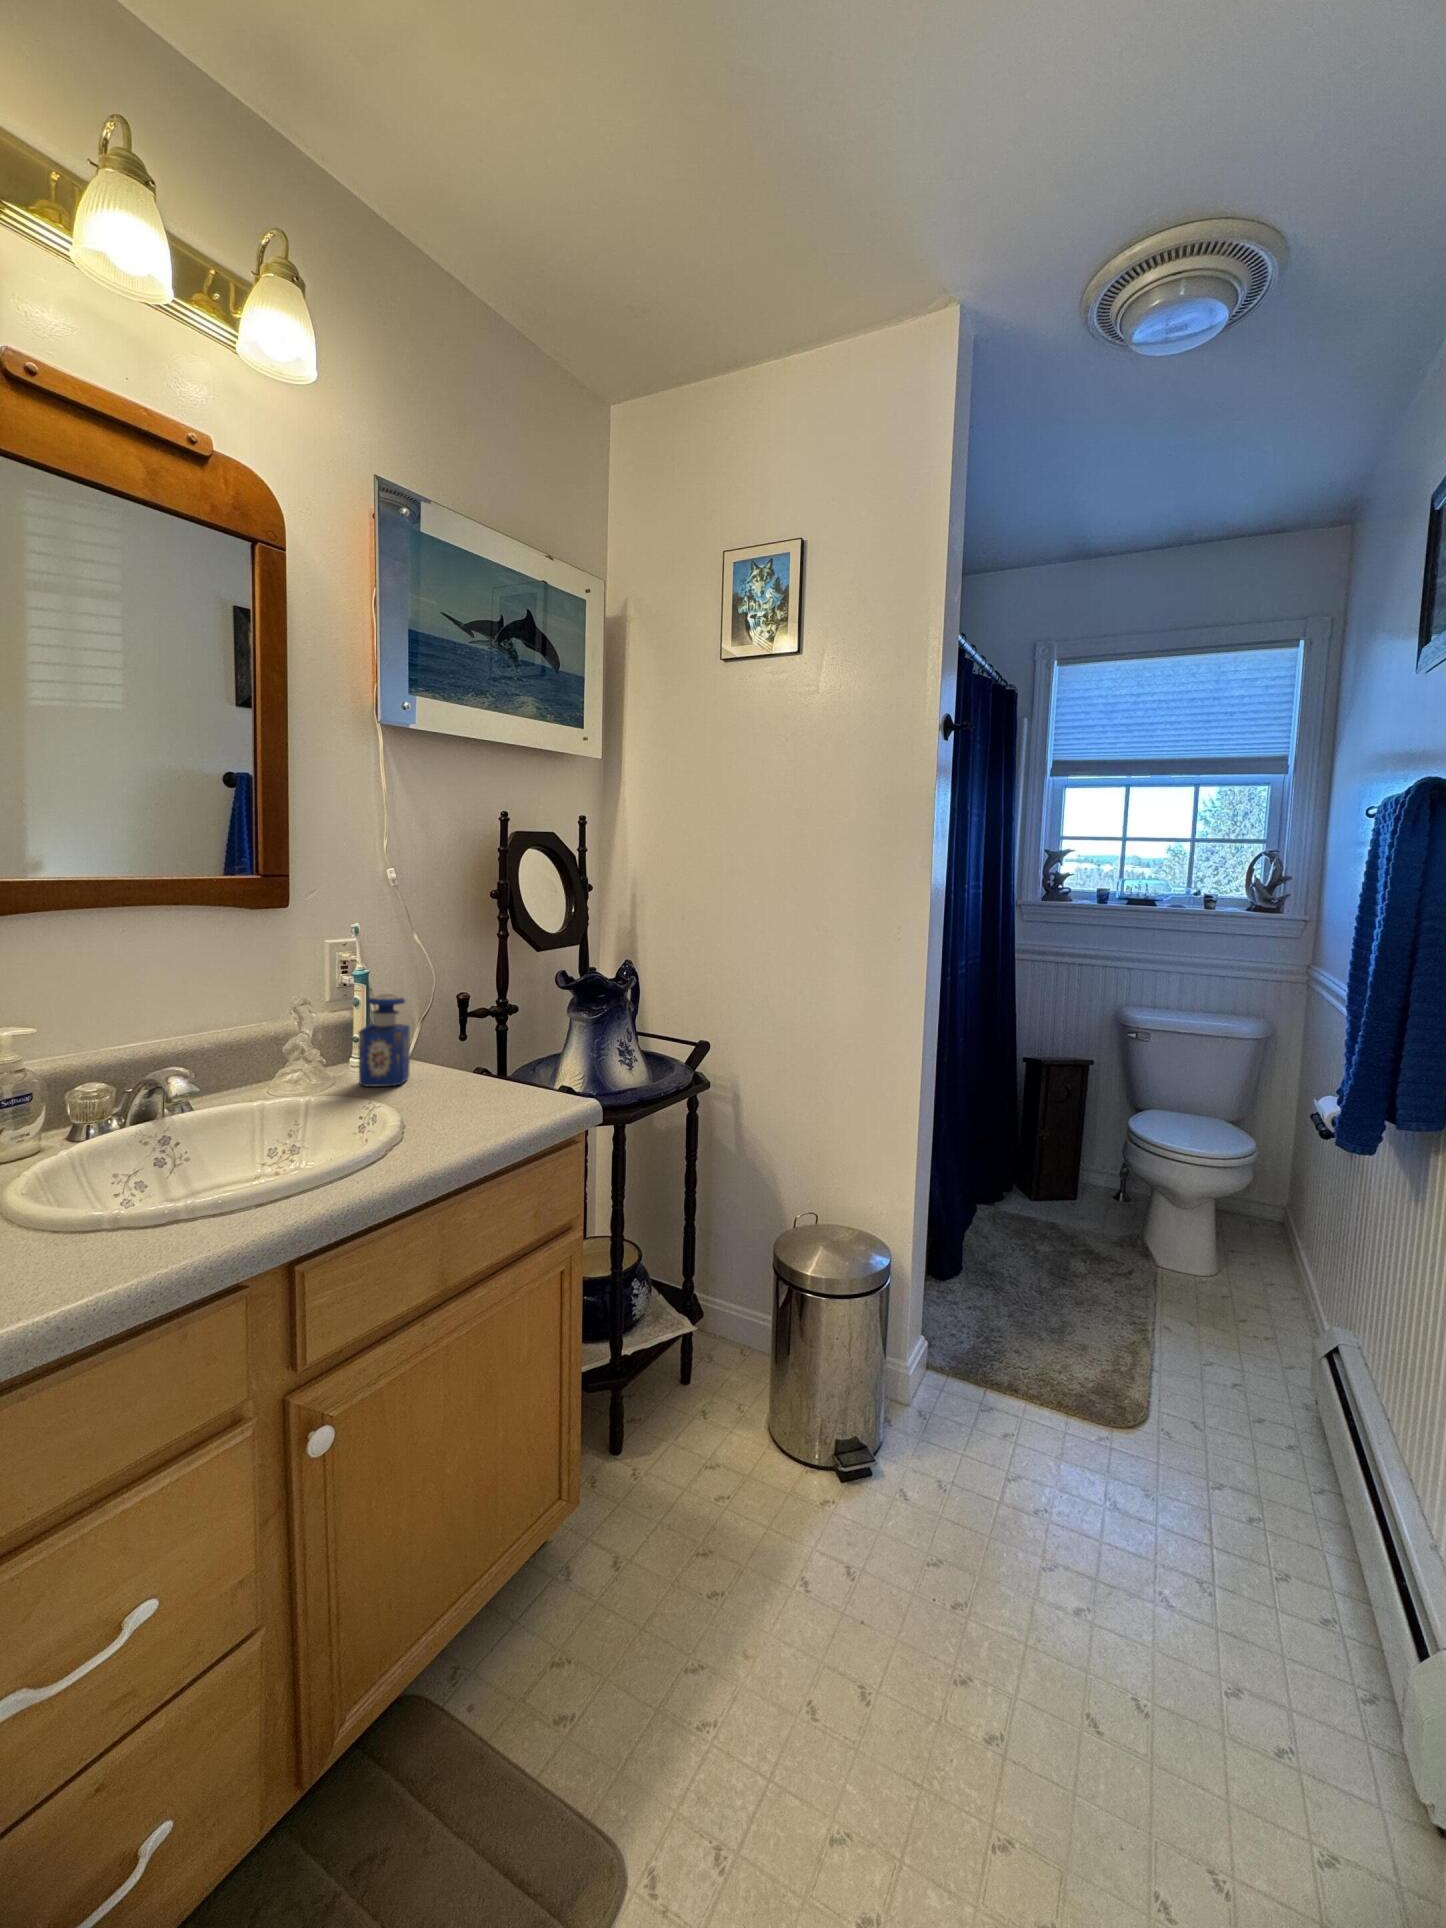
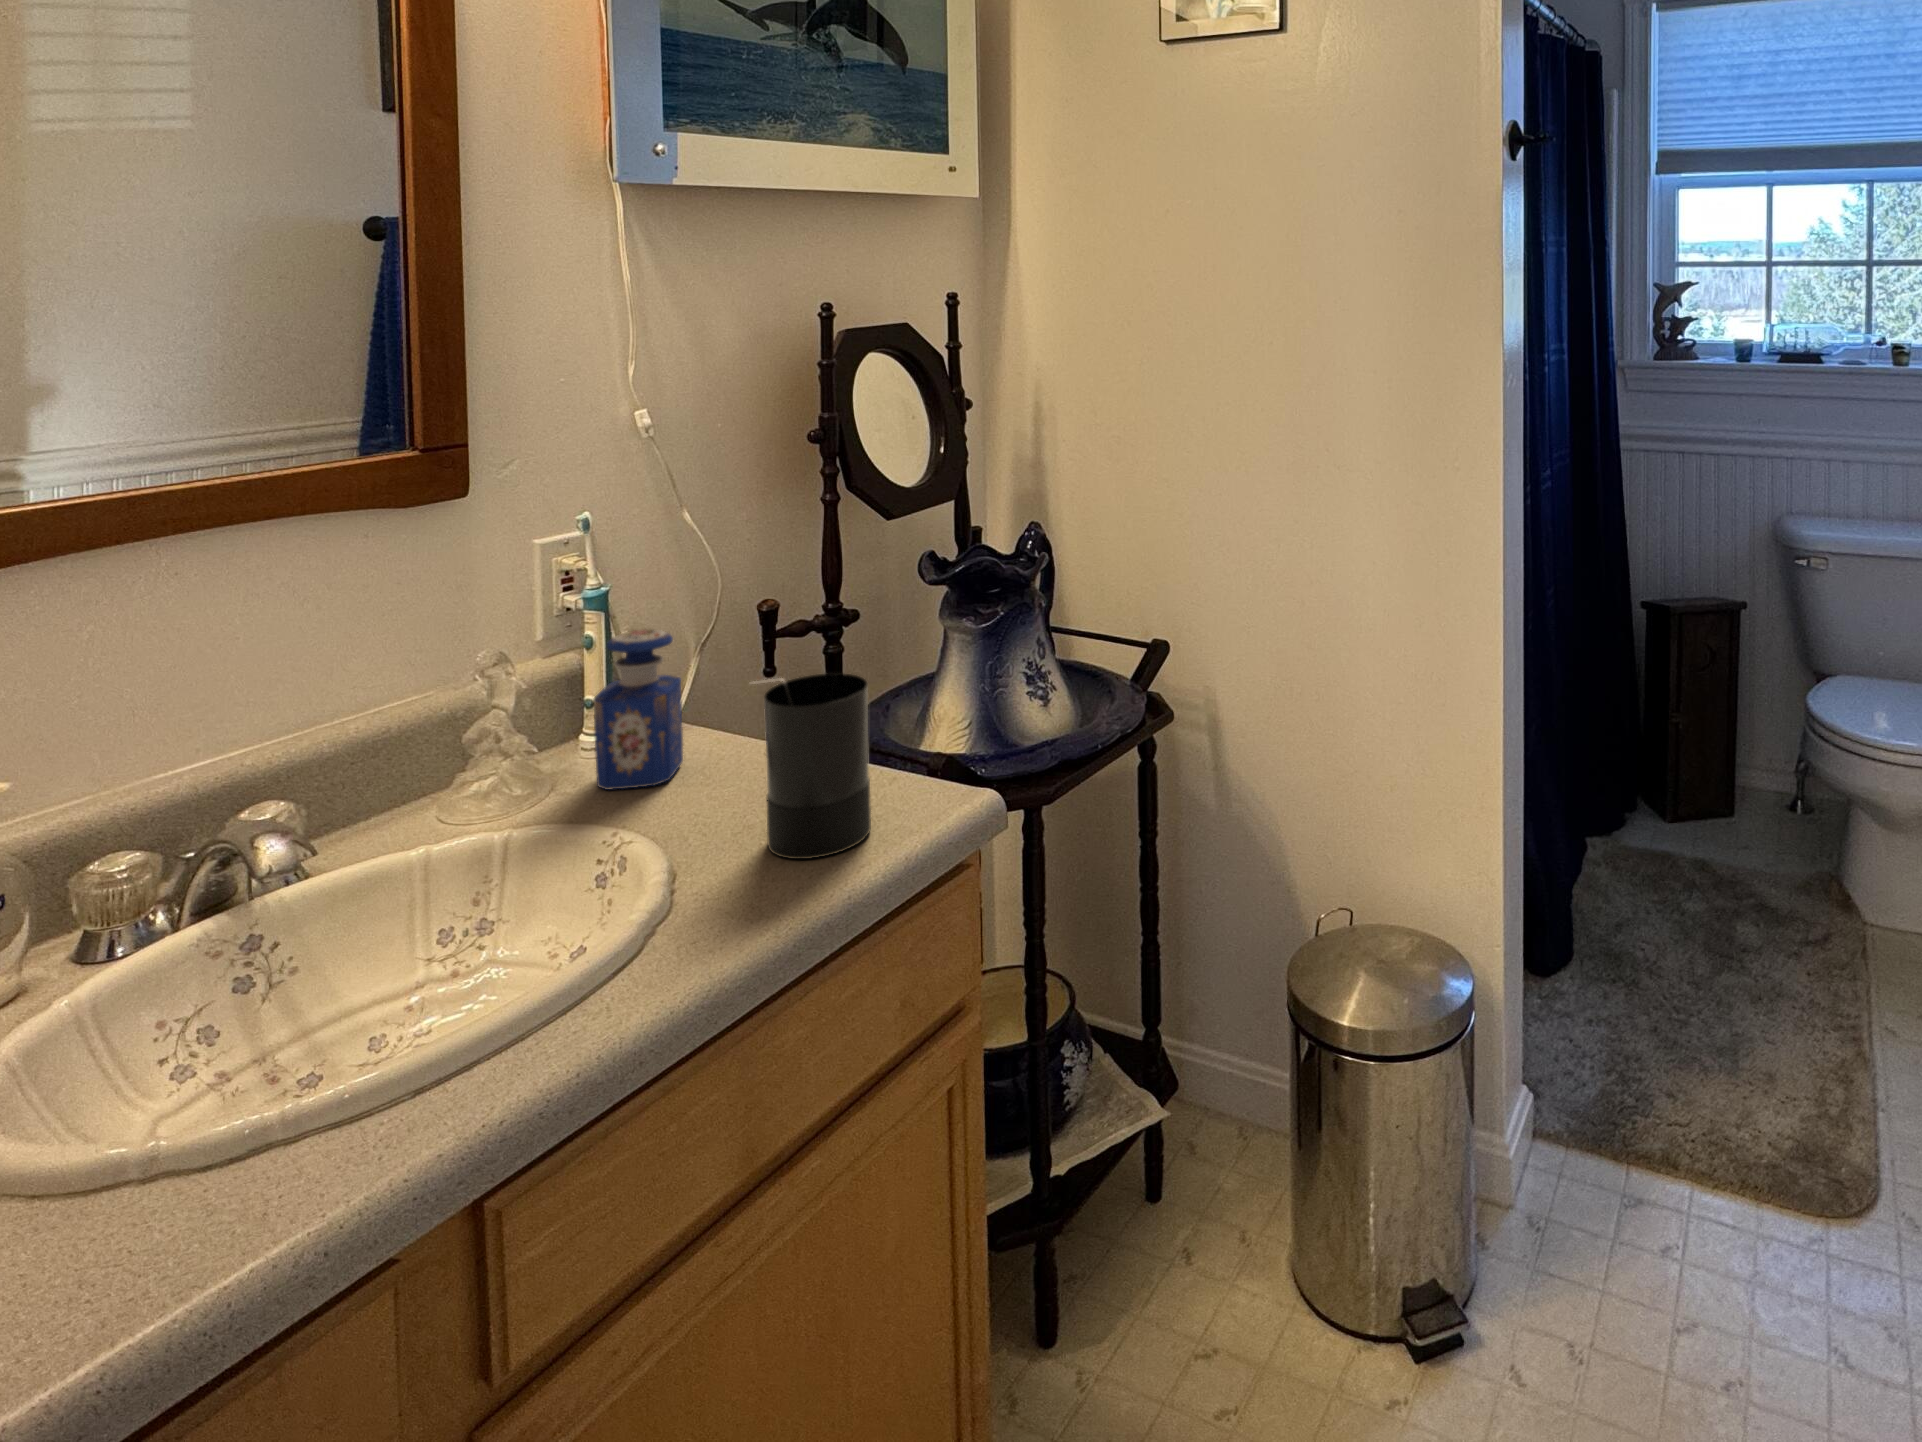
candle: none [452,1016,522,1121] -> present [751,673,871,859]

